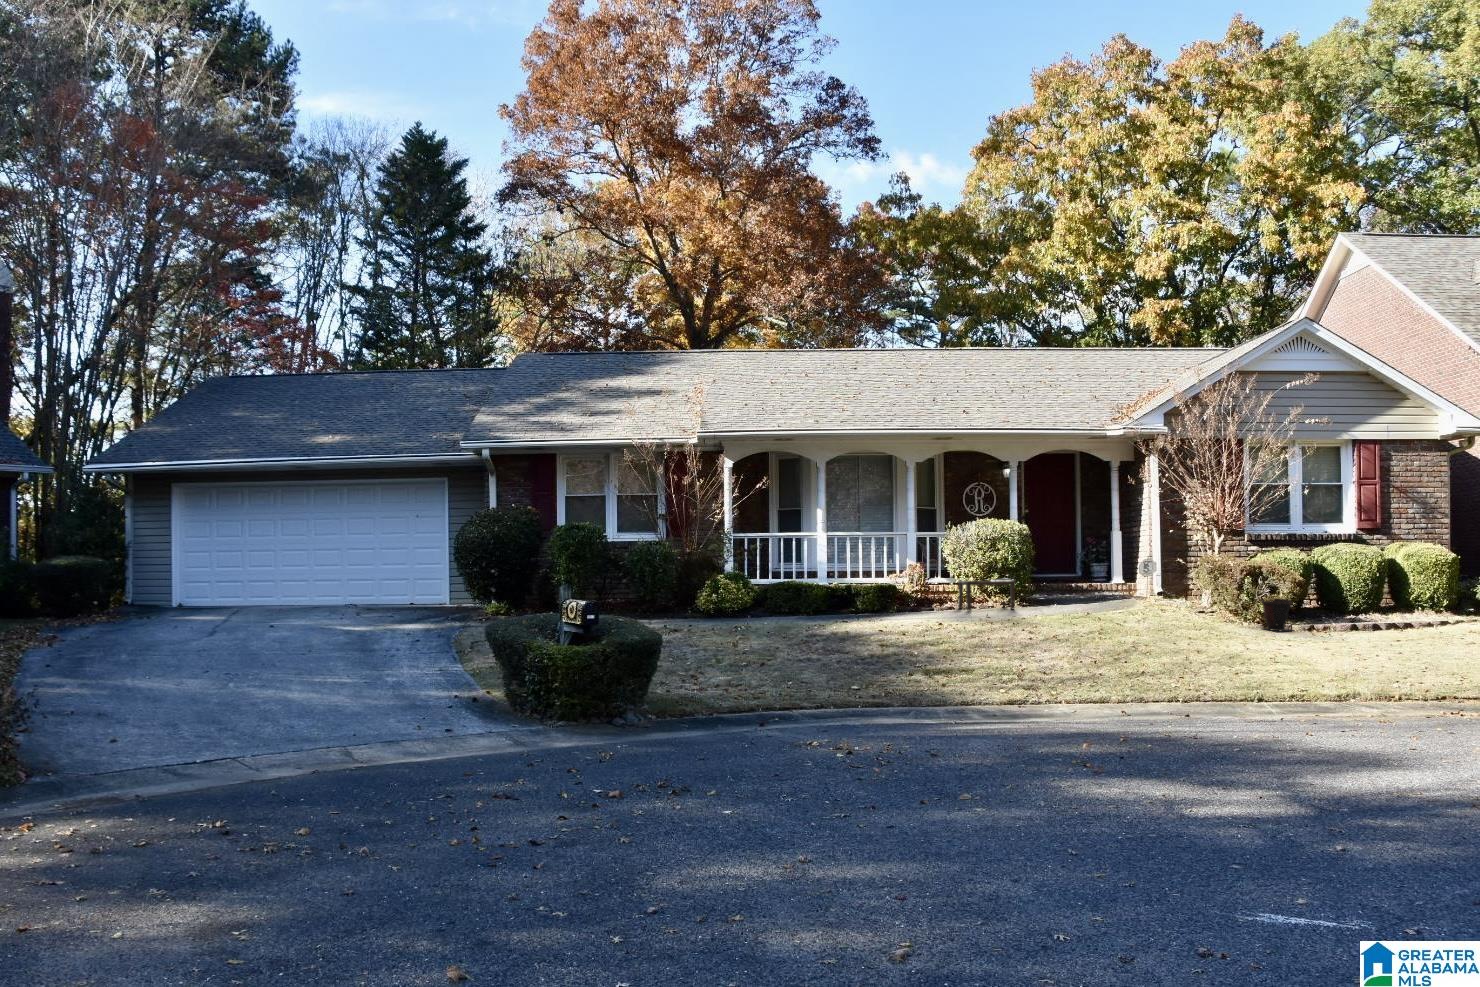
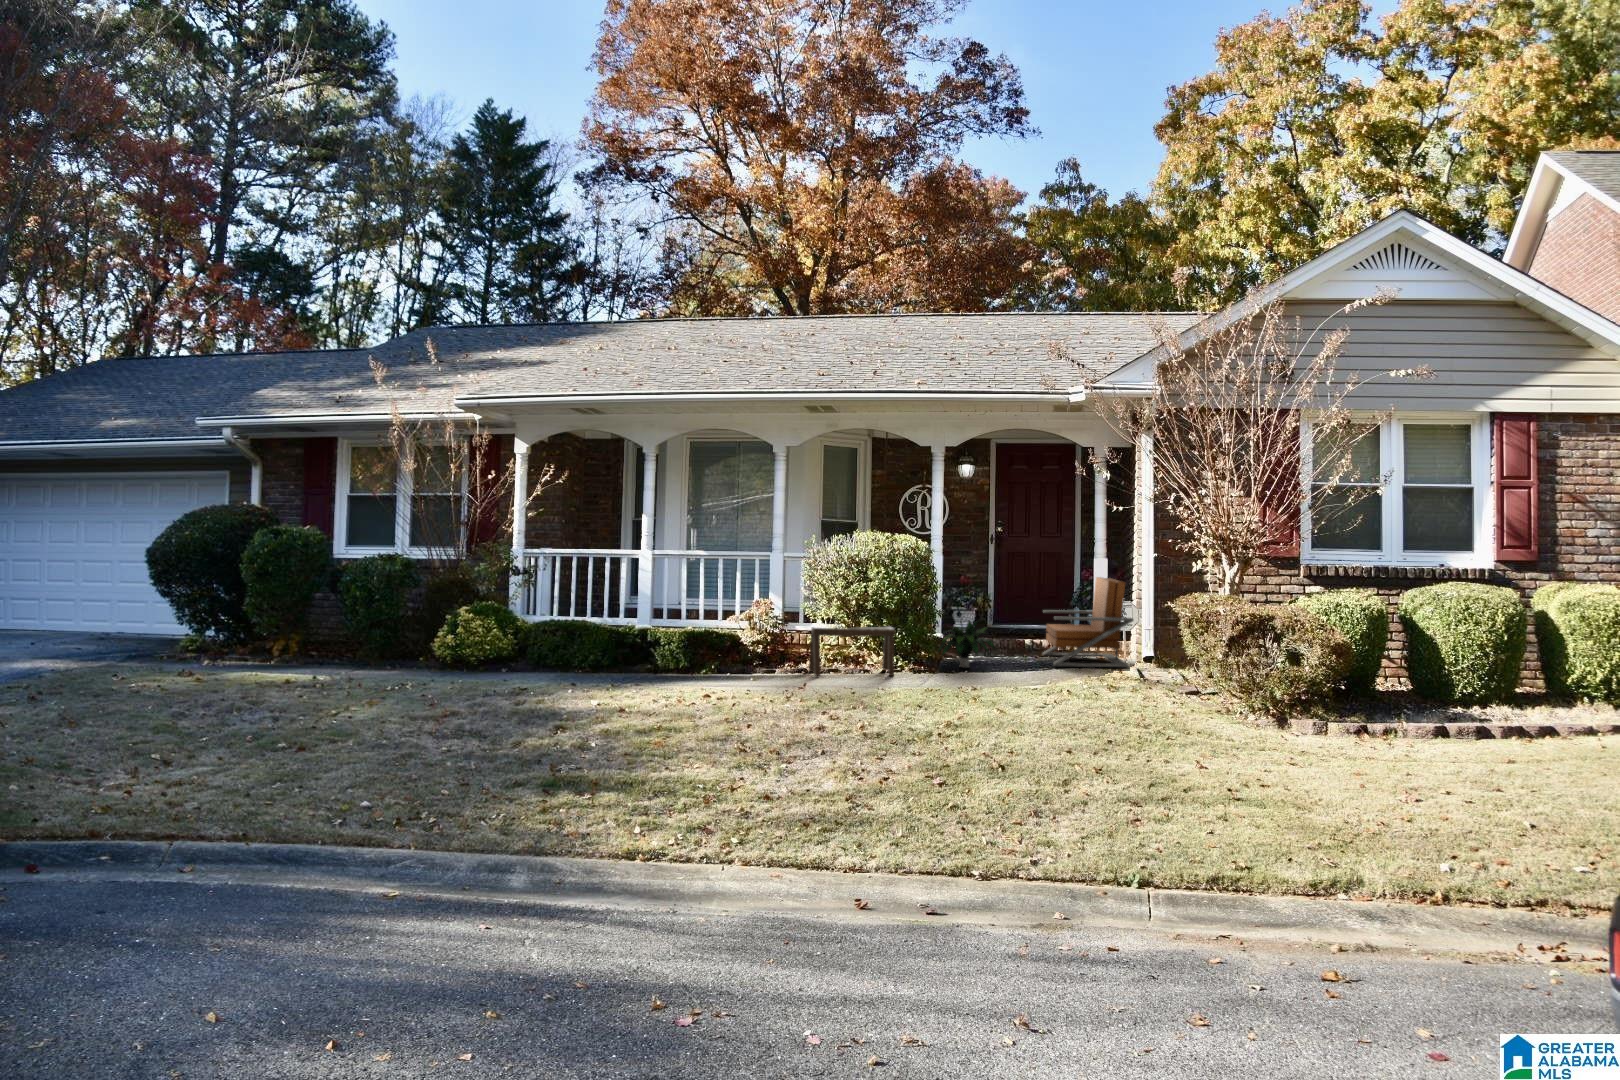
lounge chair: none [1081,543,1149,600] -> present [1043,577,1133,667]
potted plant: none [1028,571,1068,603] -> present [938,621,995,668]
bucket: present [1261,599,1292,632] -> none [1261,675,1325,736]

